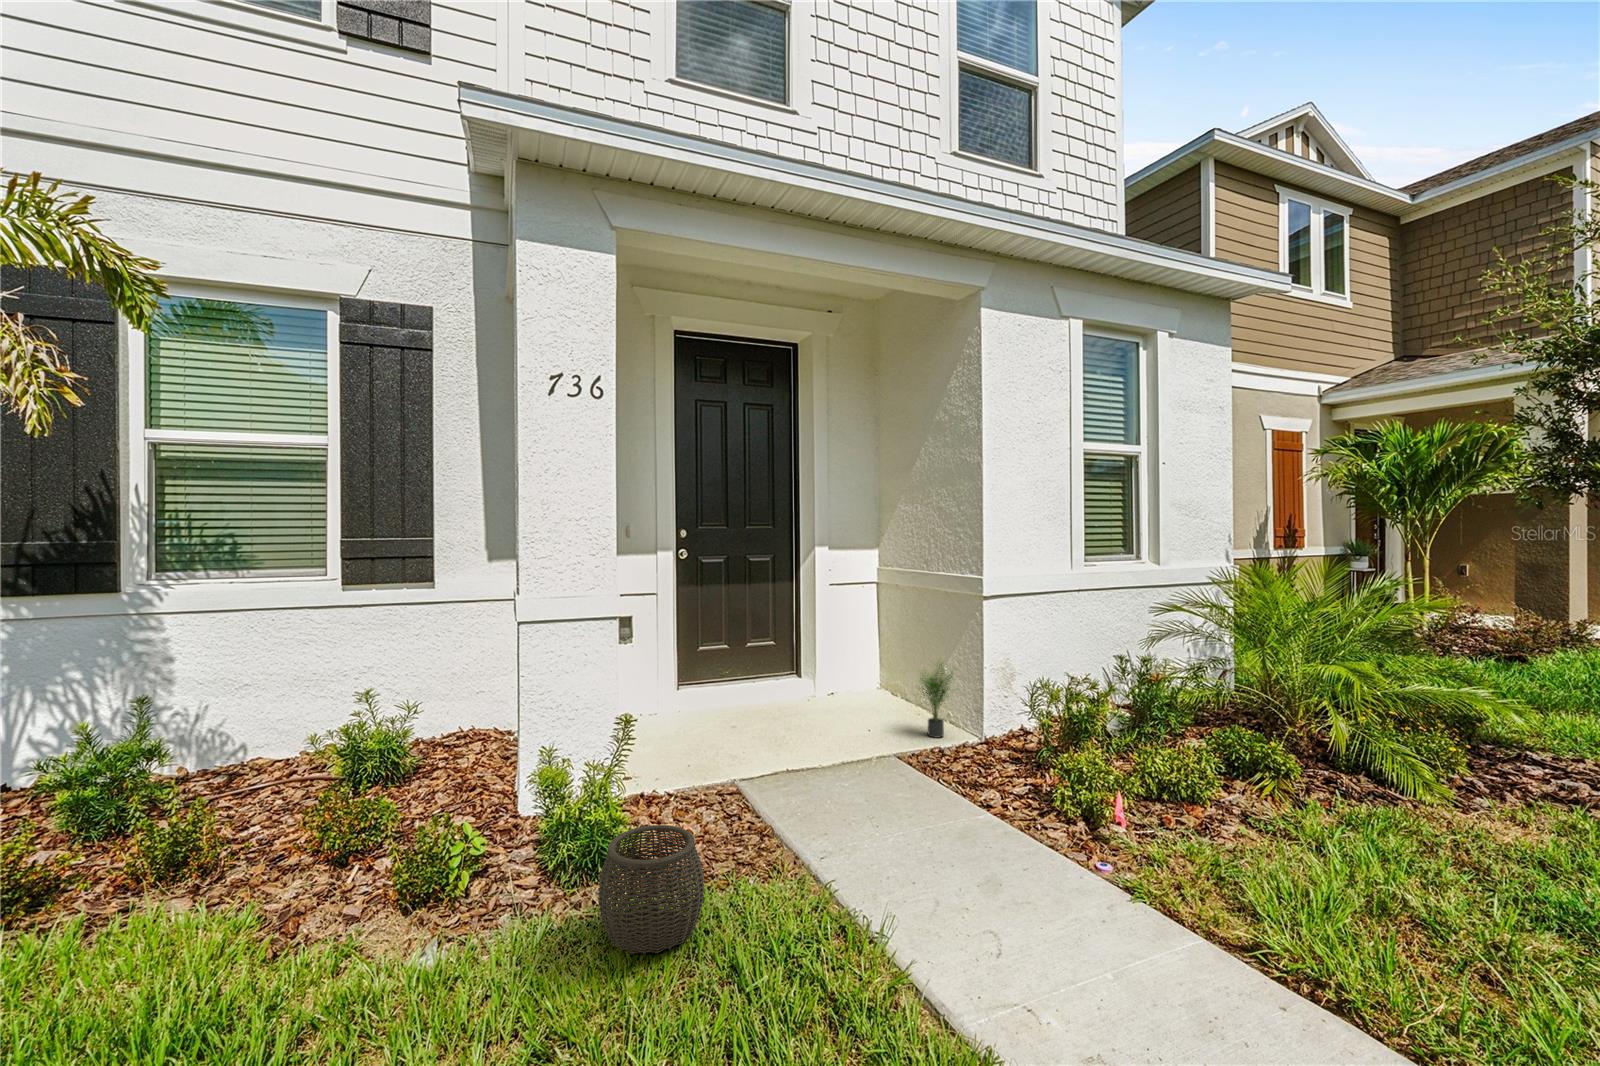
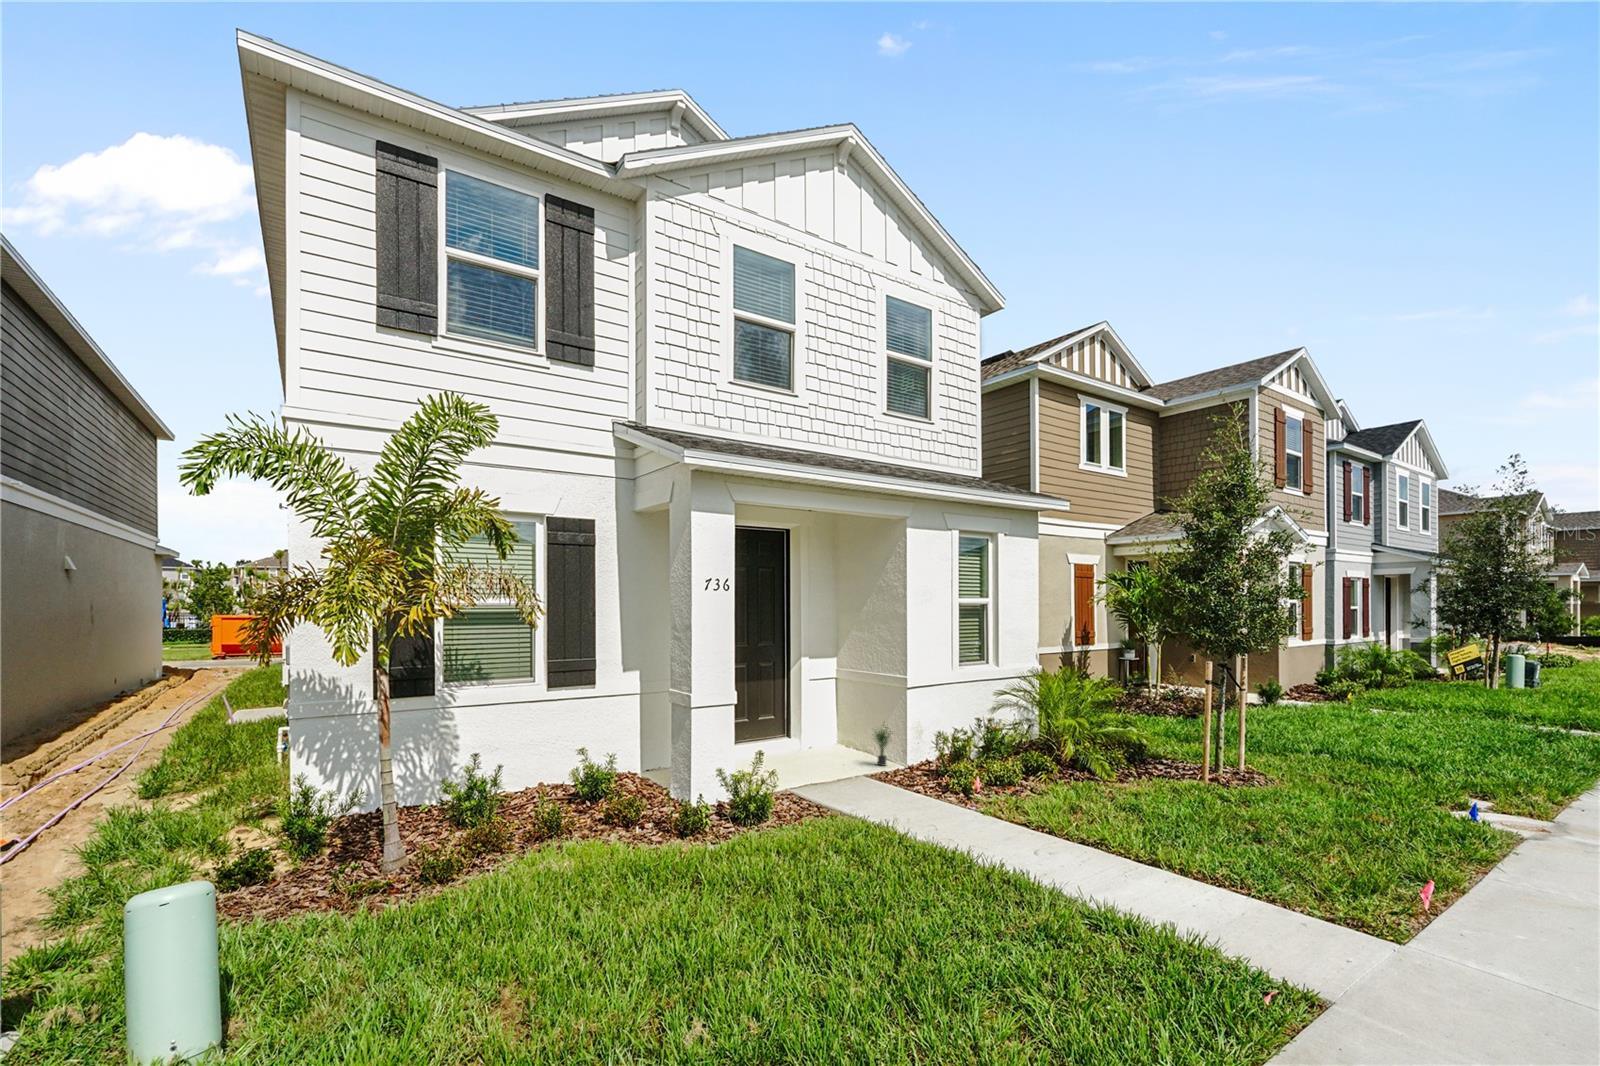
woven basket: present [598,825,705,955] -> none [794,783,835,825]

